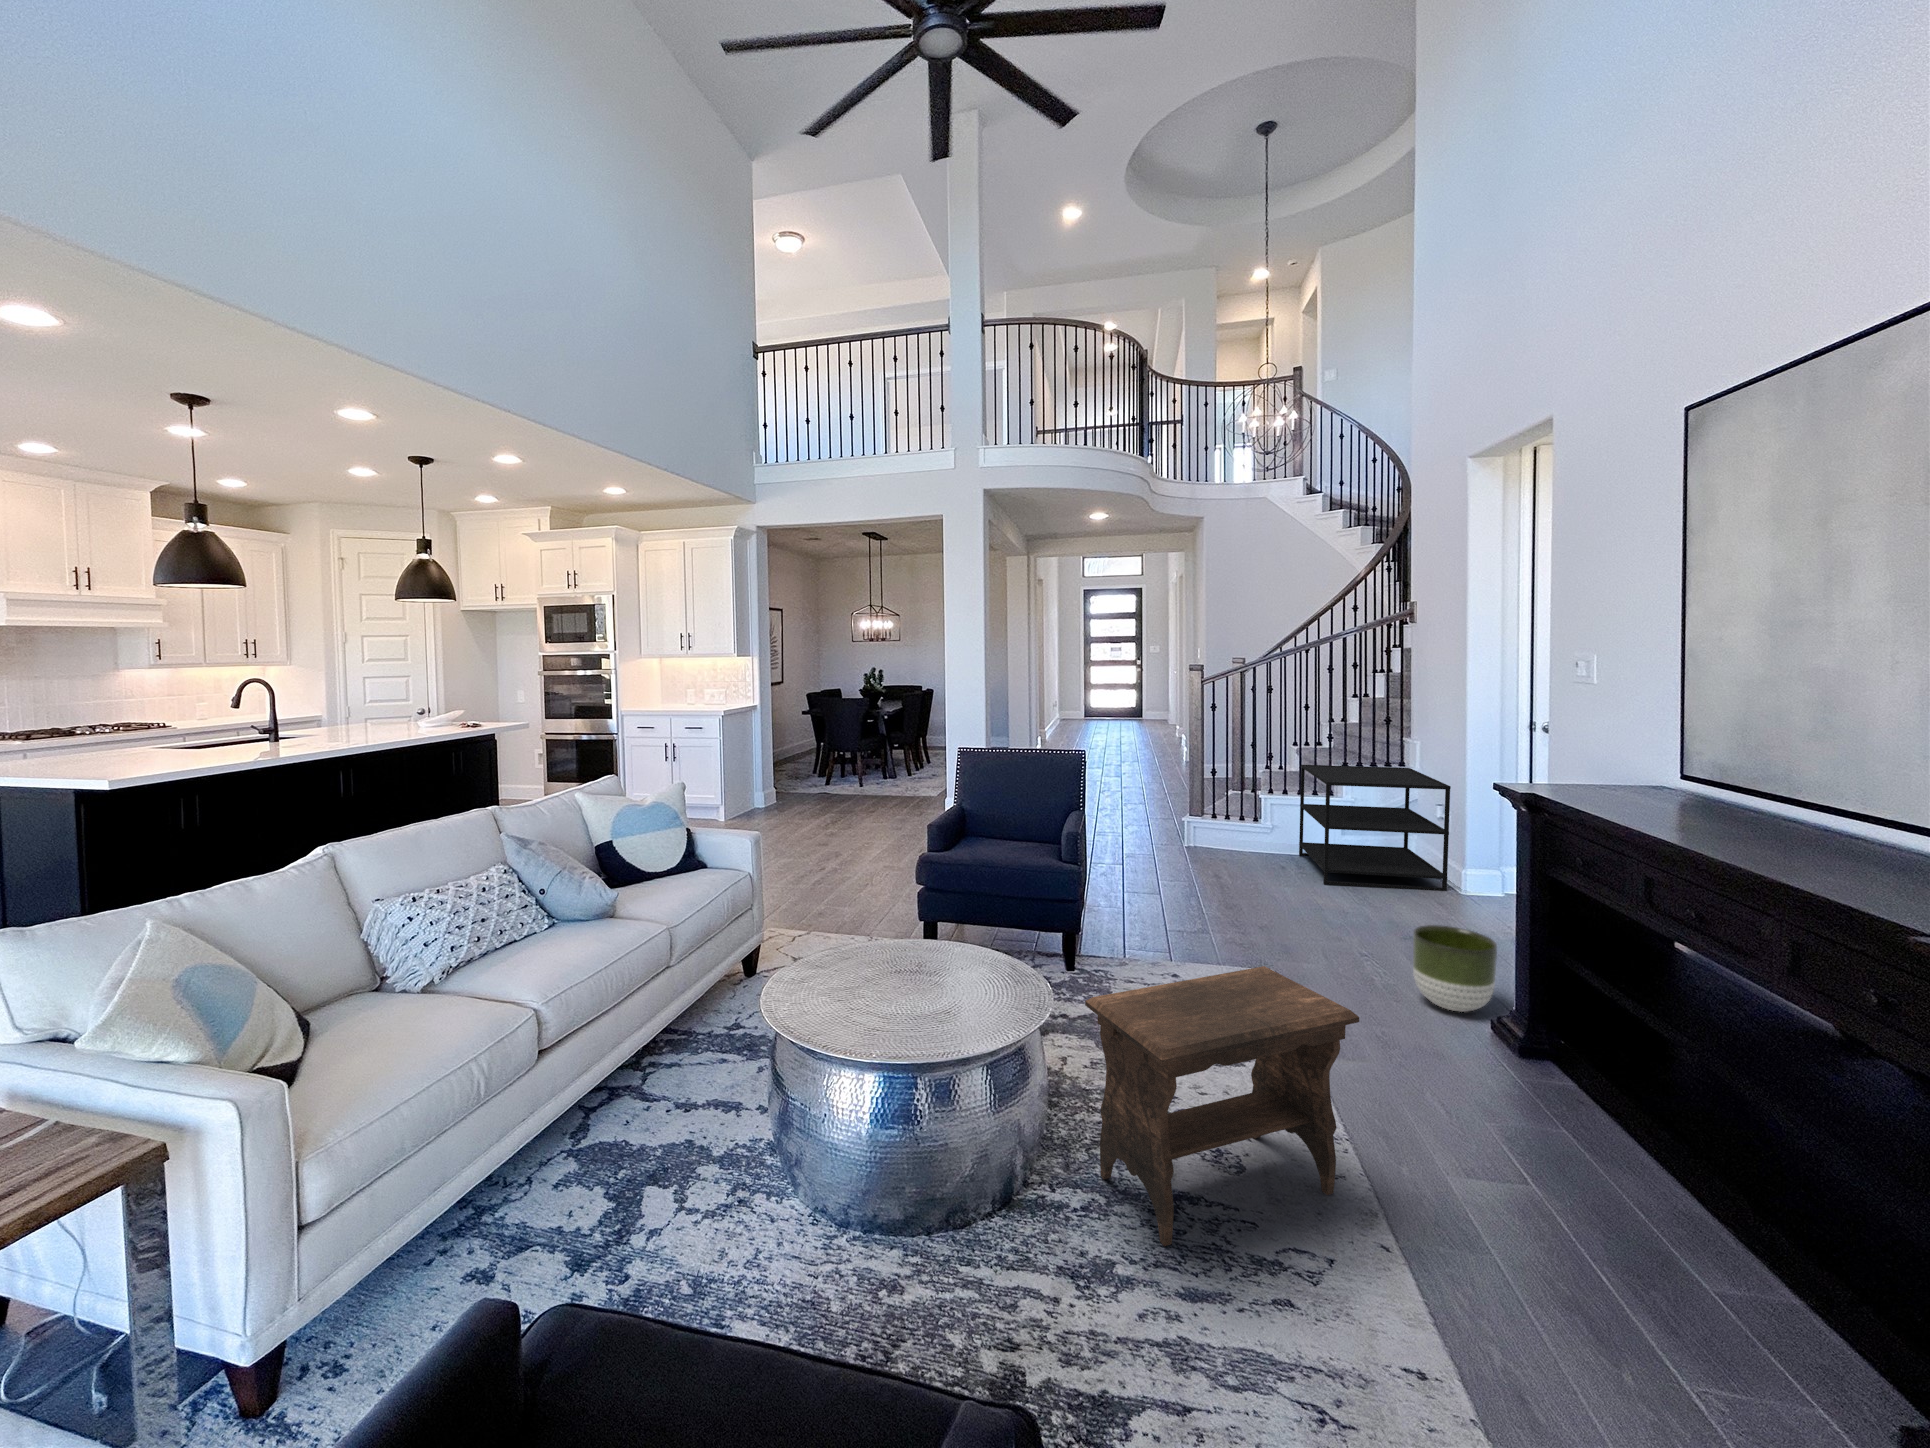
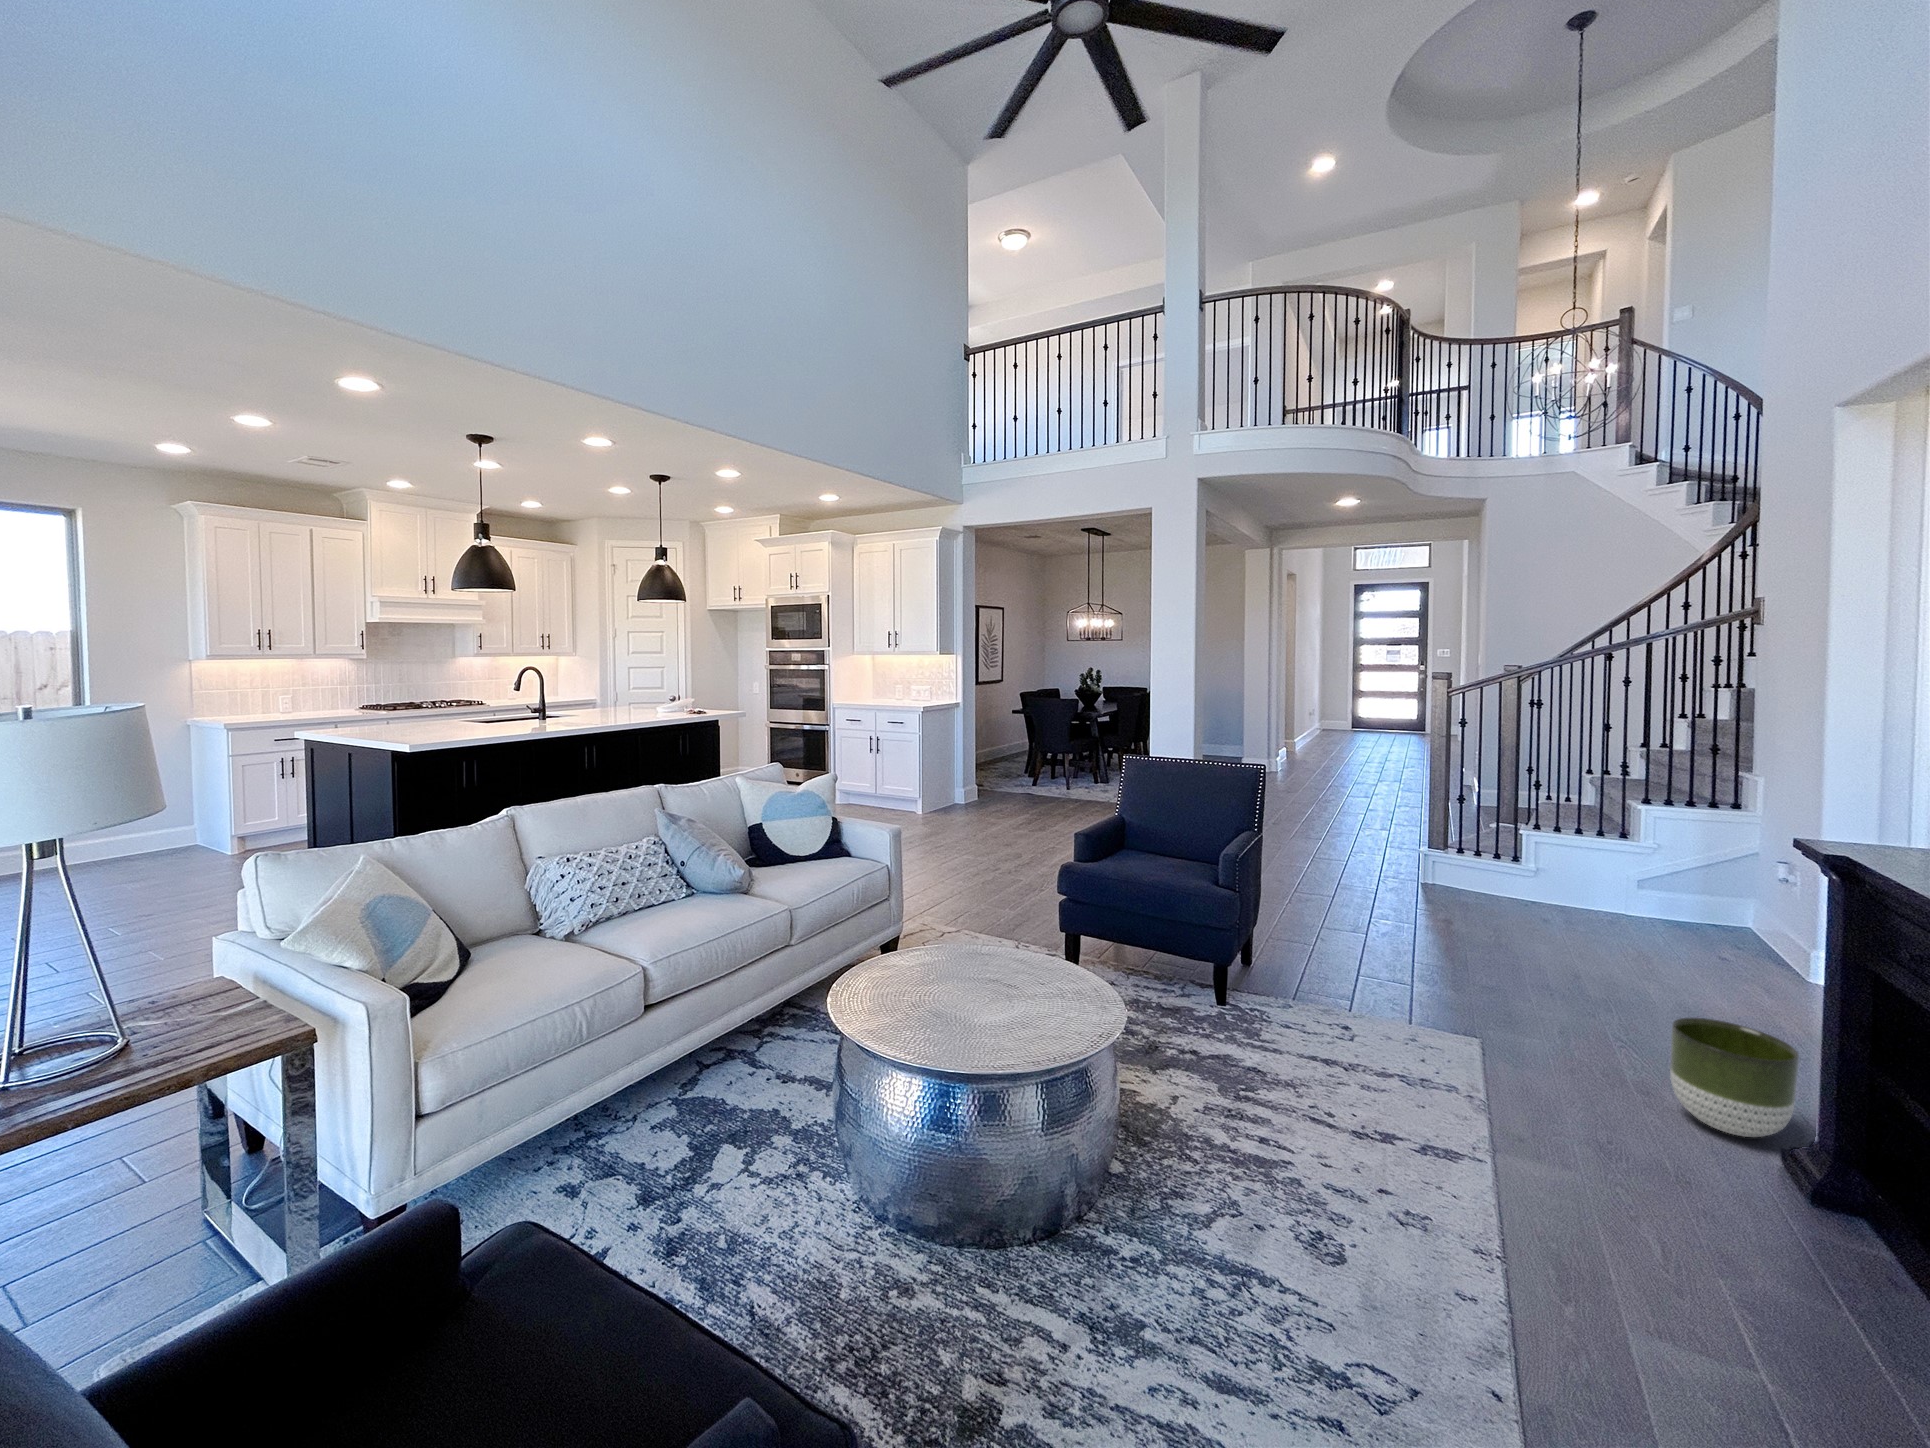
side table: present [1299,765,1451,891] -> none [1576,801,1798,981]
footstool: present [1085,966,1359,1246] -> none [1152,1032,1487,1322]

